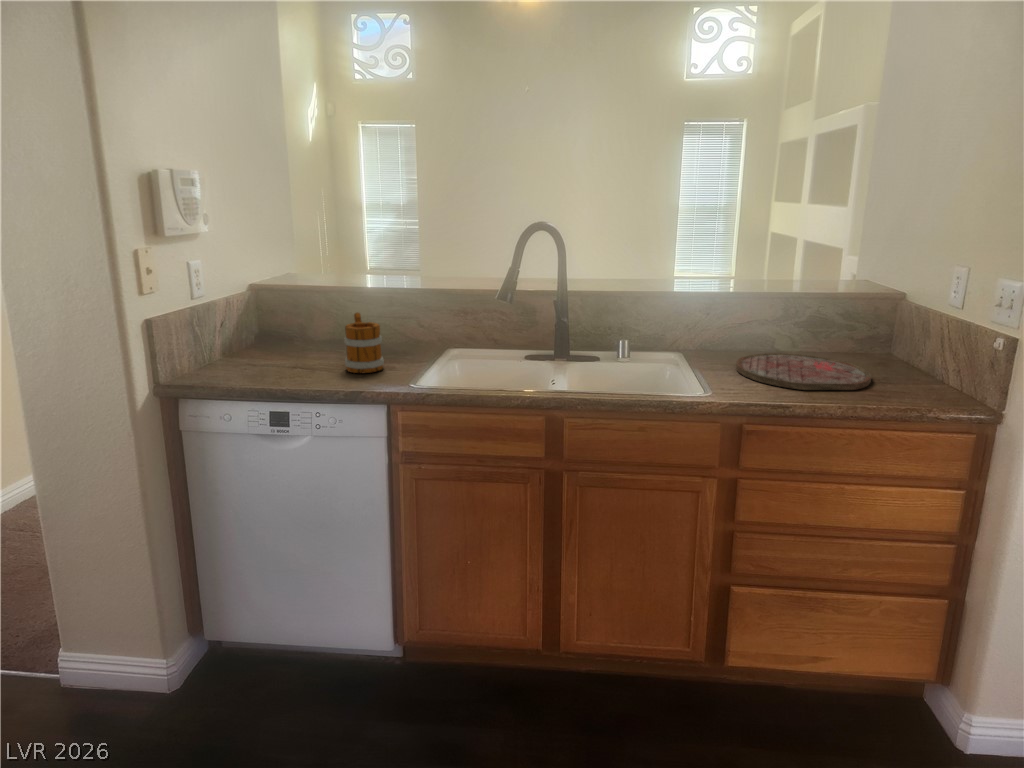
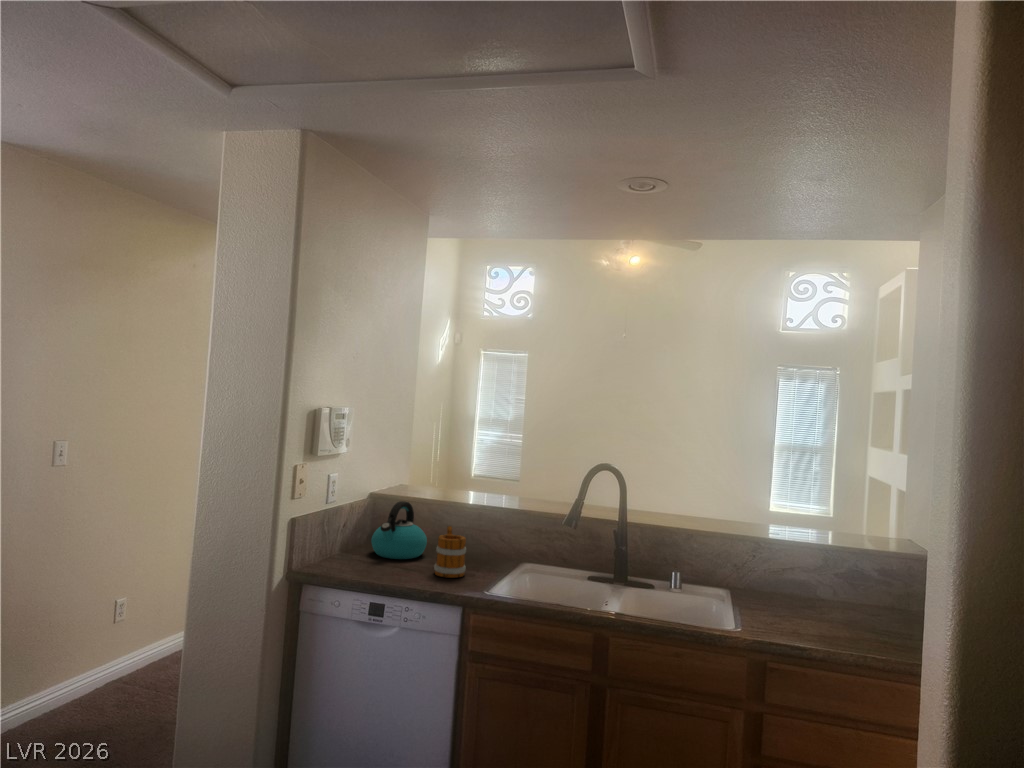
kettle: none [261,289,331,358] -> present [371,501,427,559]
cutting board: present [736,353,871,390] -> none [774,599,900,642]

